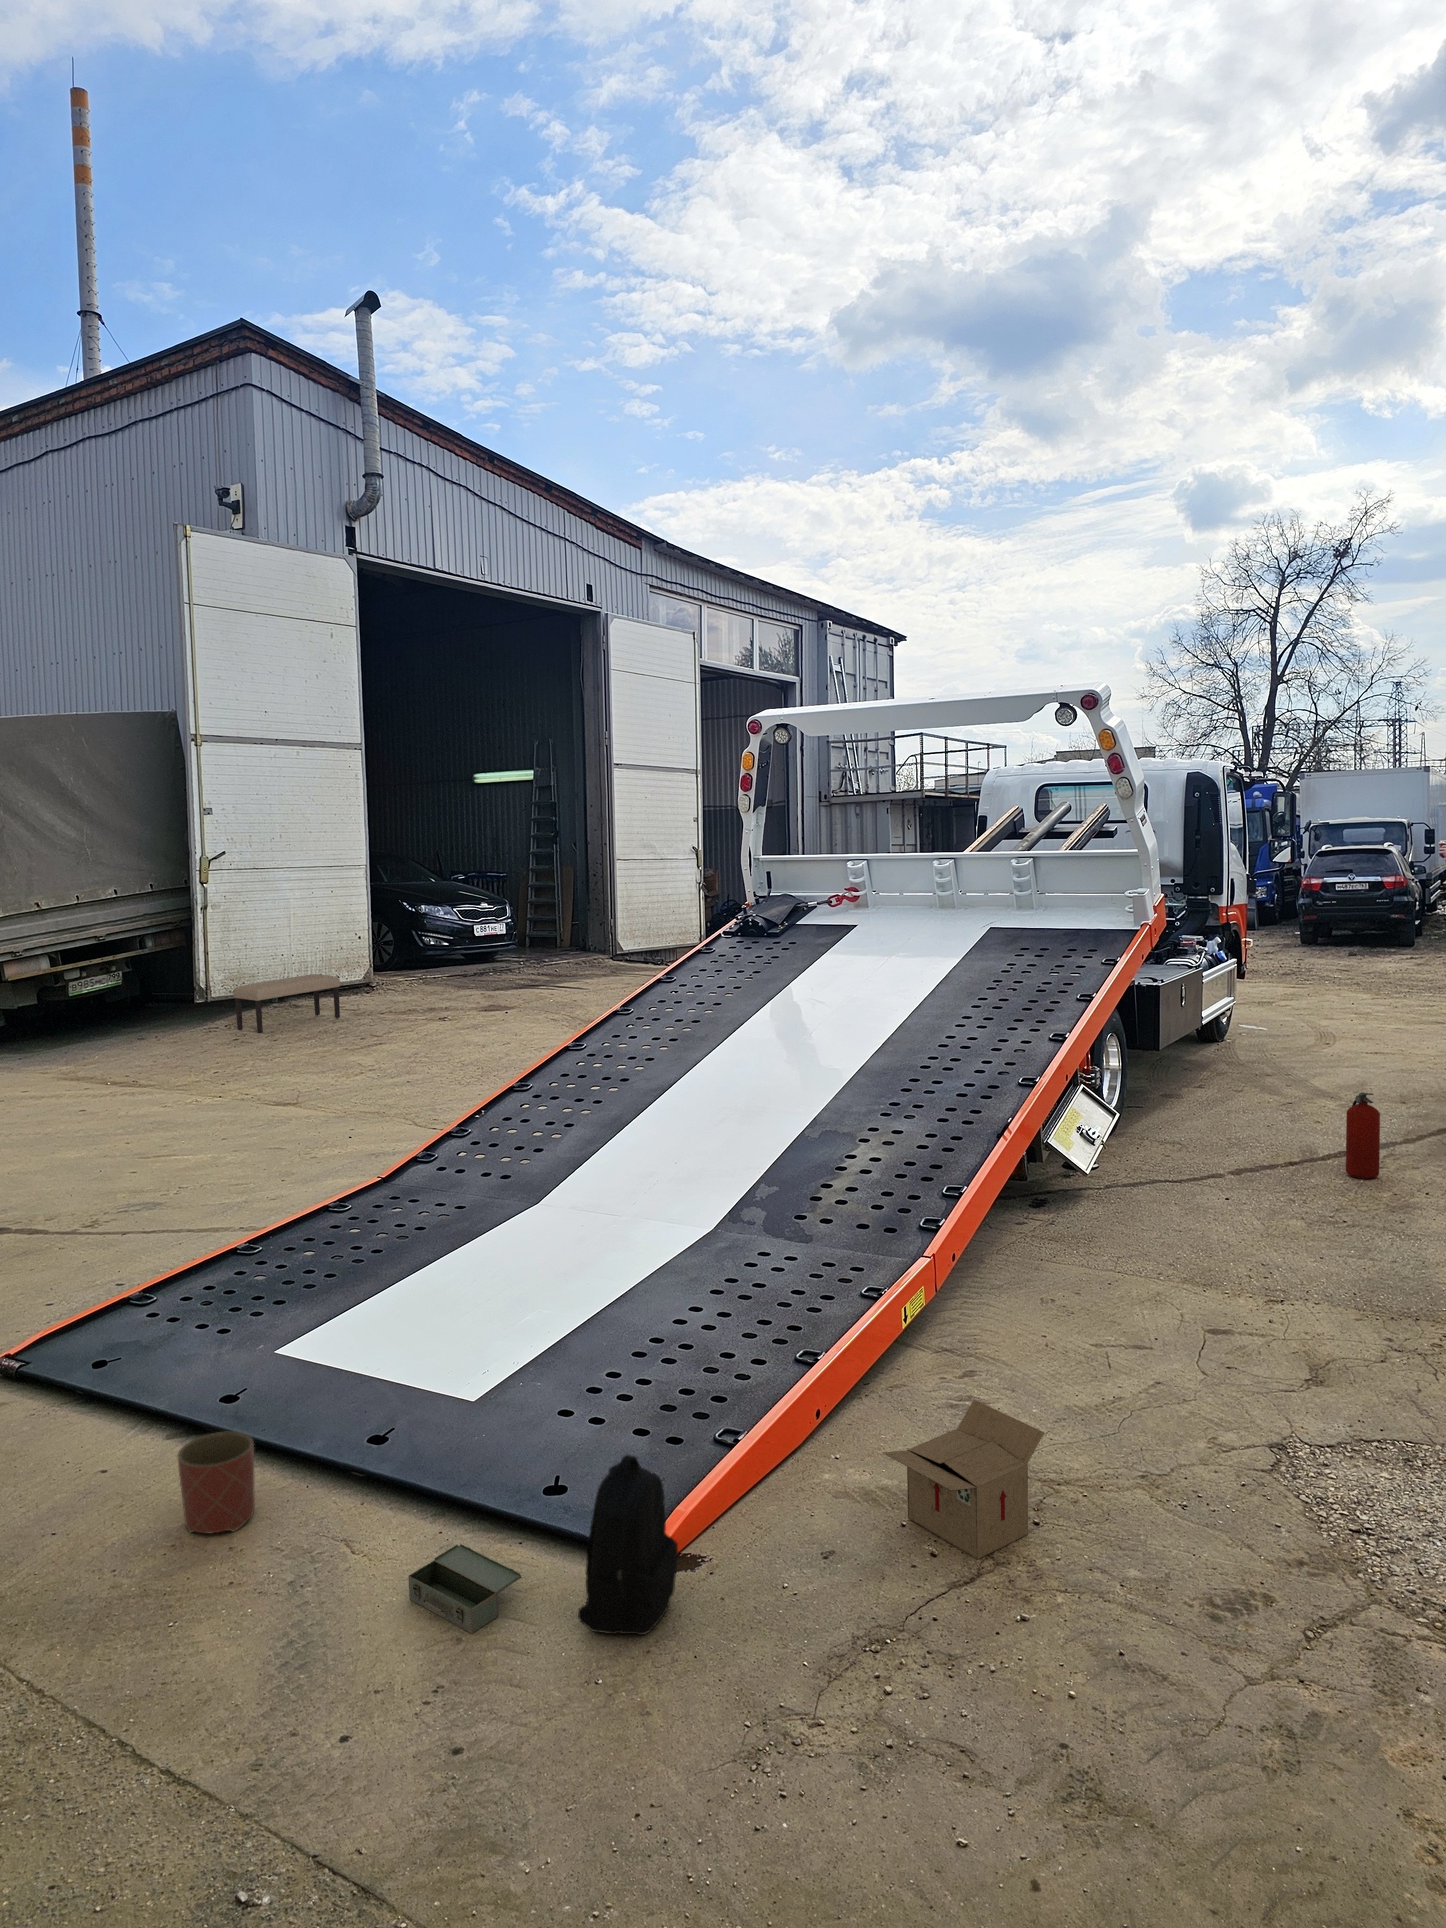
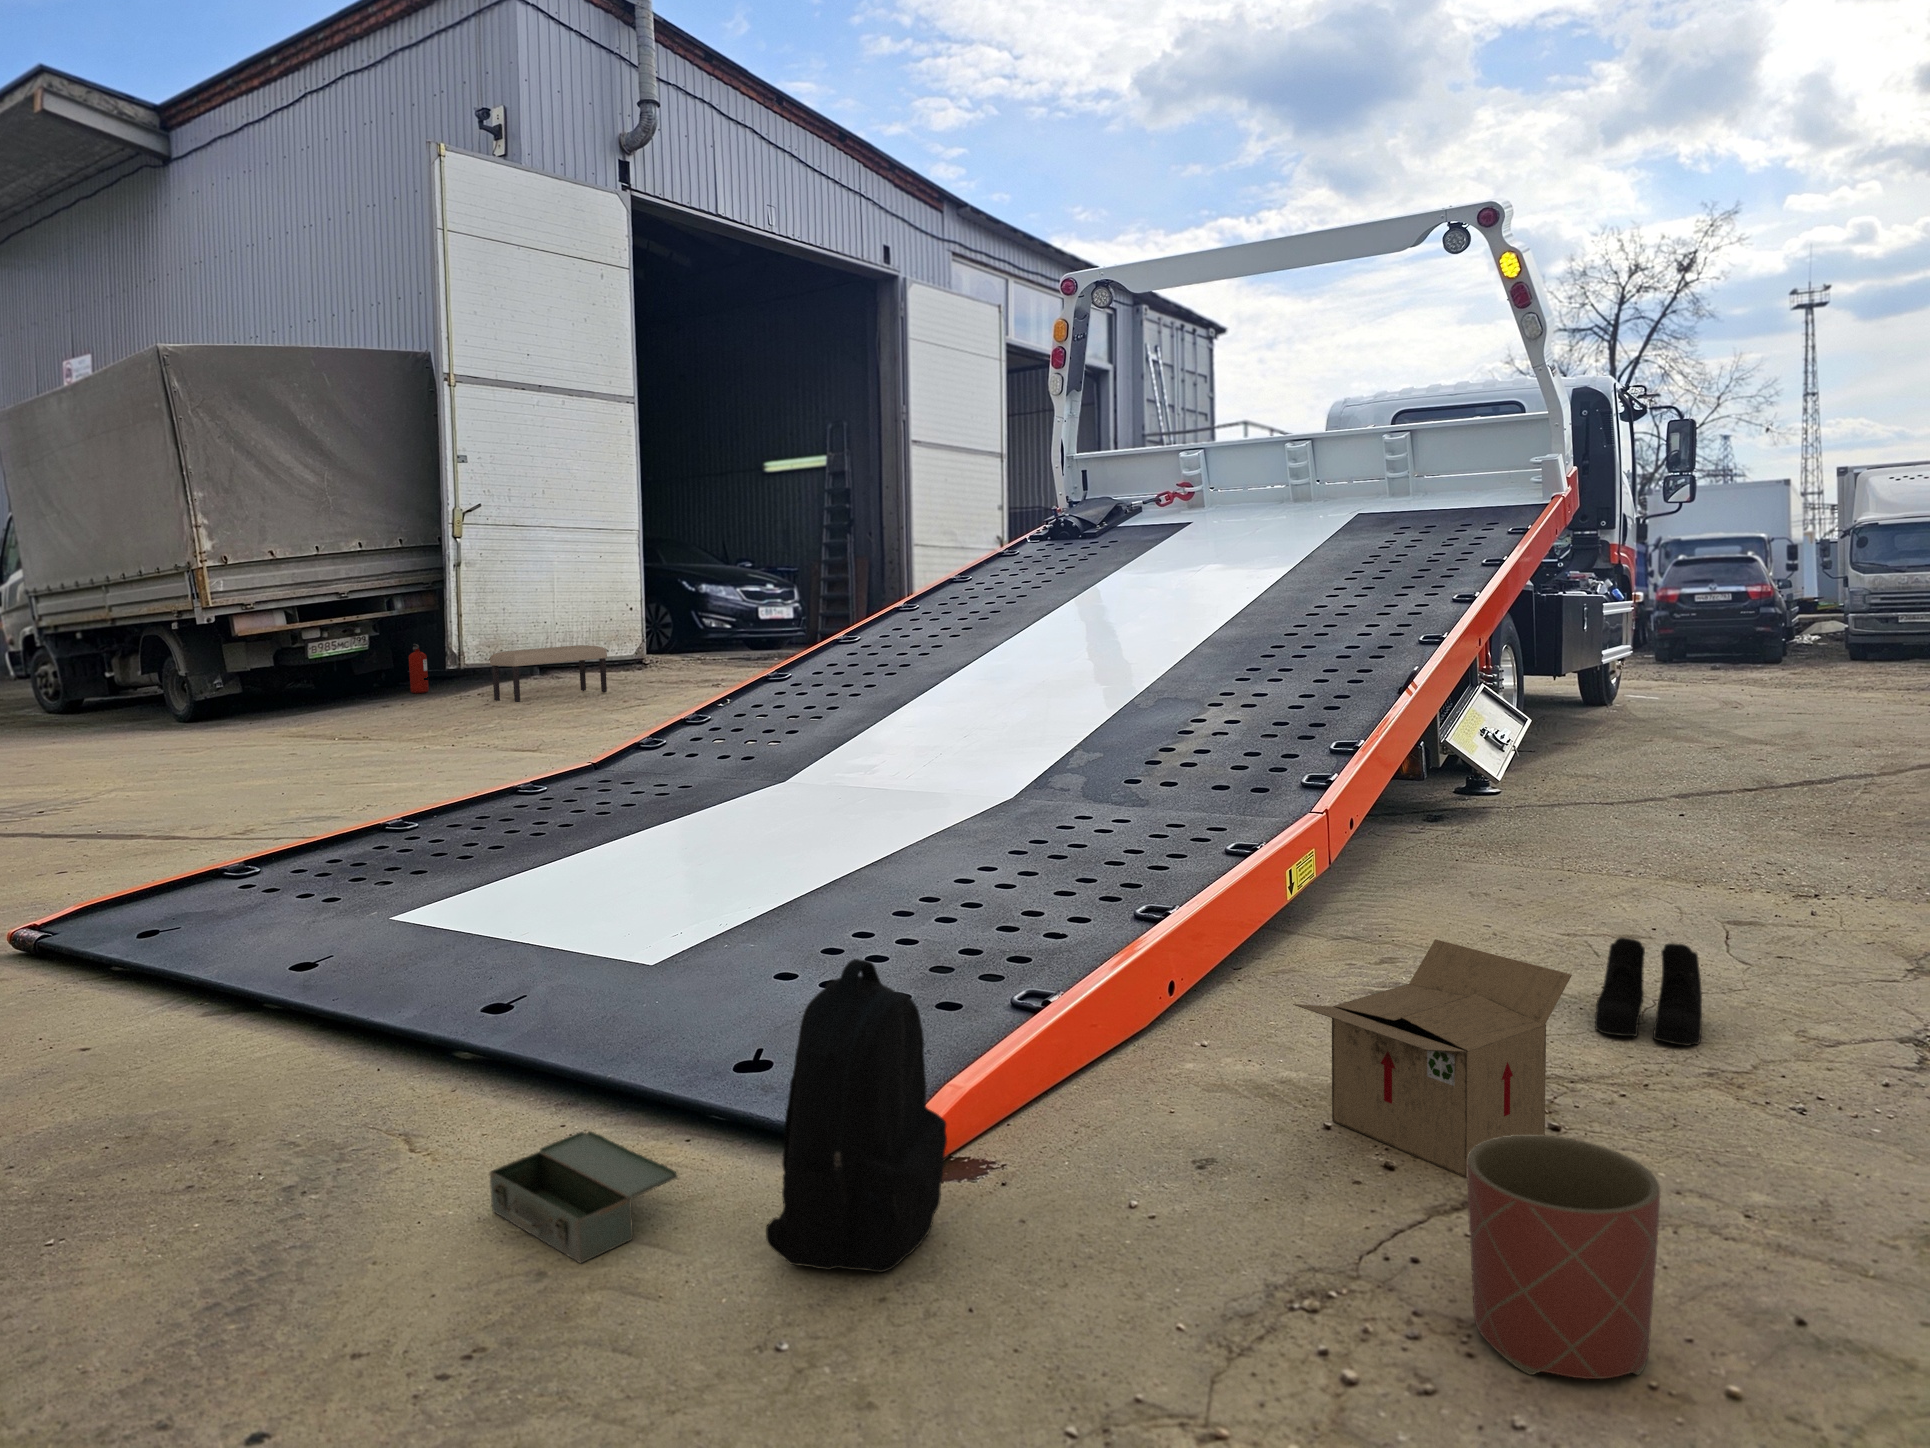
fire extinguisher: present [1346,1092,1380,1179] -> present [409,644,429,694]
boots: none [1087,1374,1153,1452] -> present [1595,937,1702,1046]
planter: present [178,1431,255,1533] -> present [1467,1135,1660,1379]

